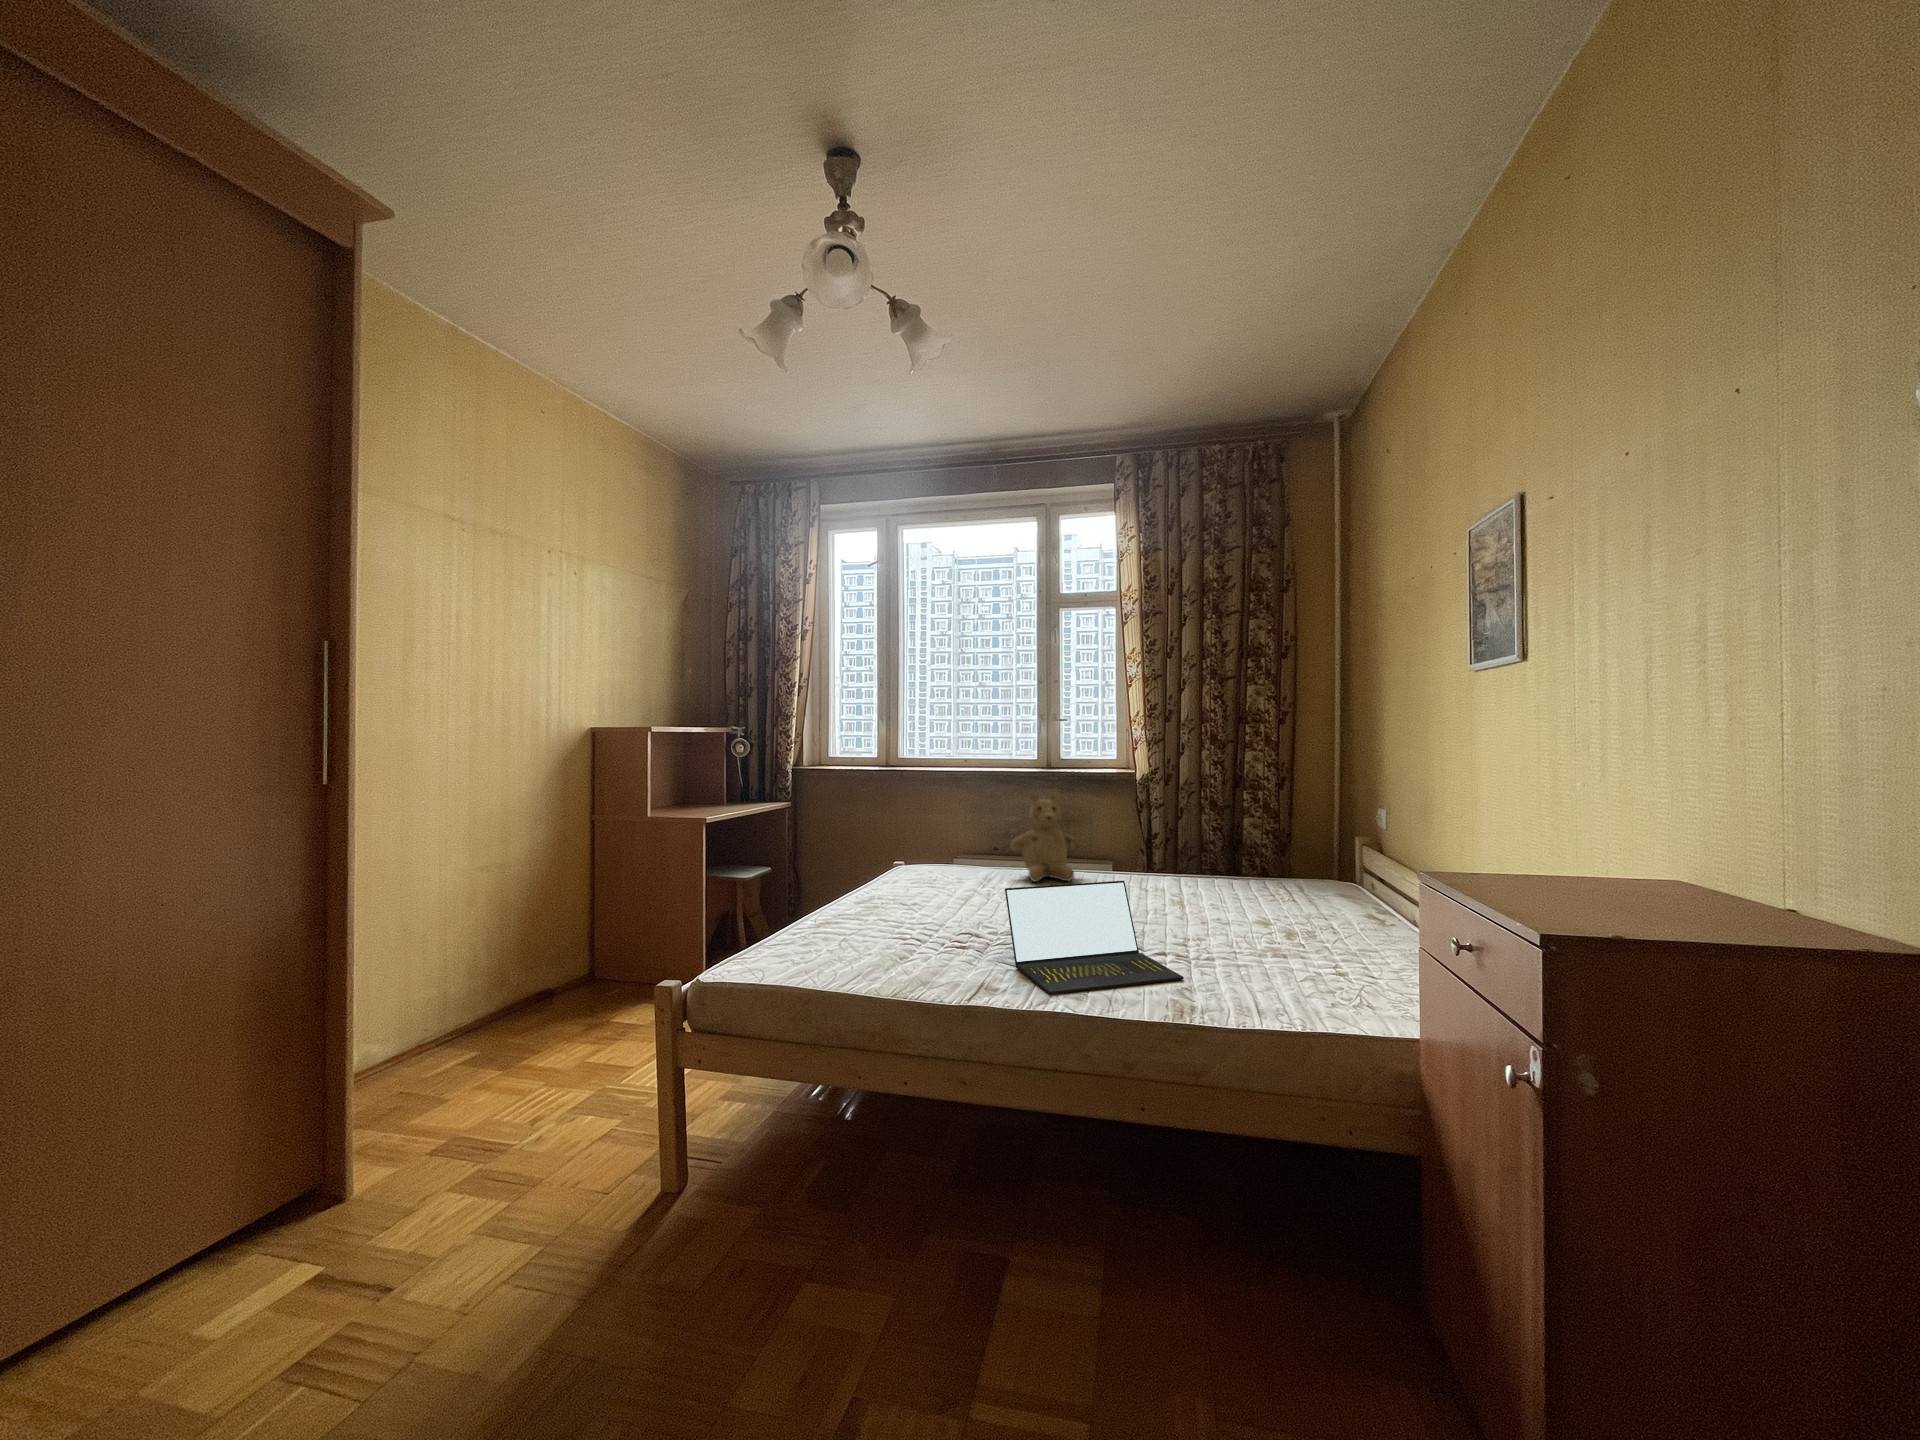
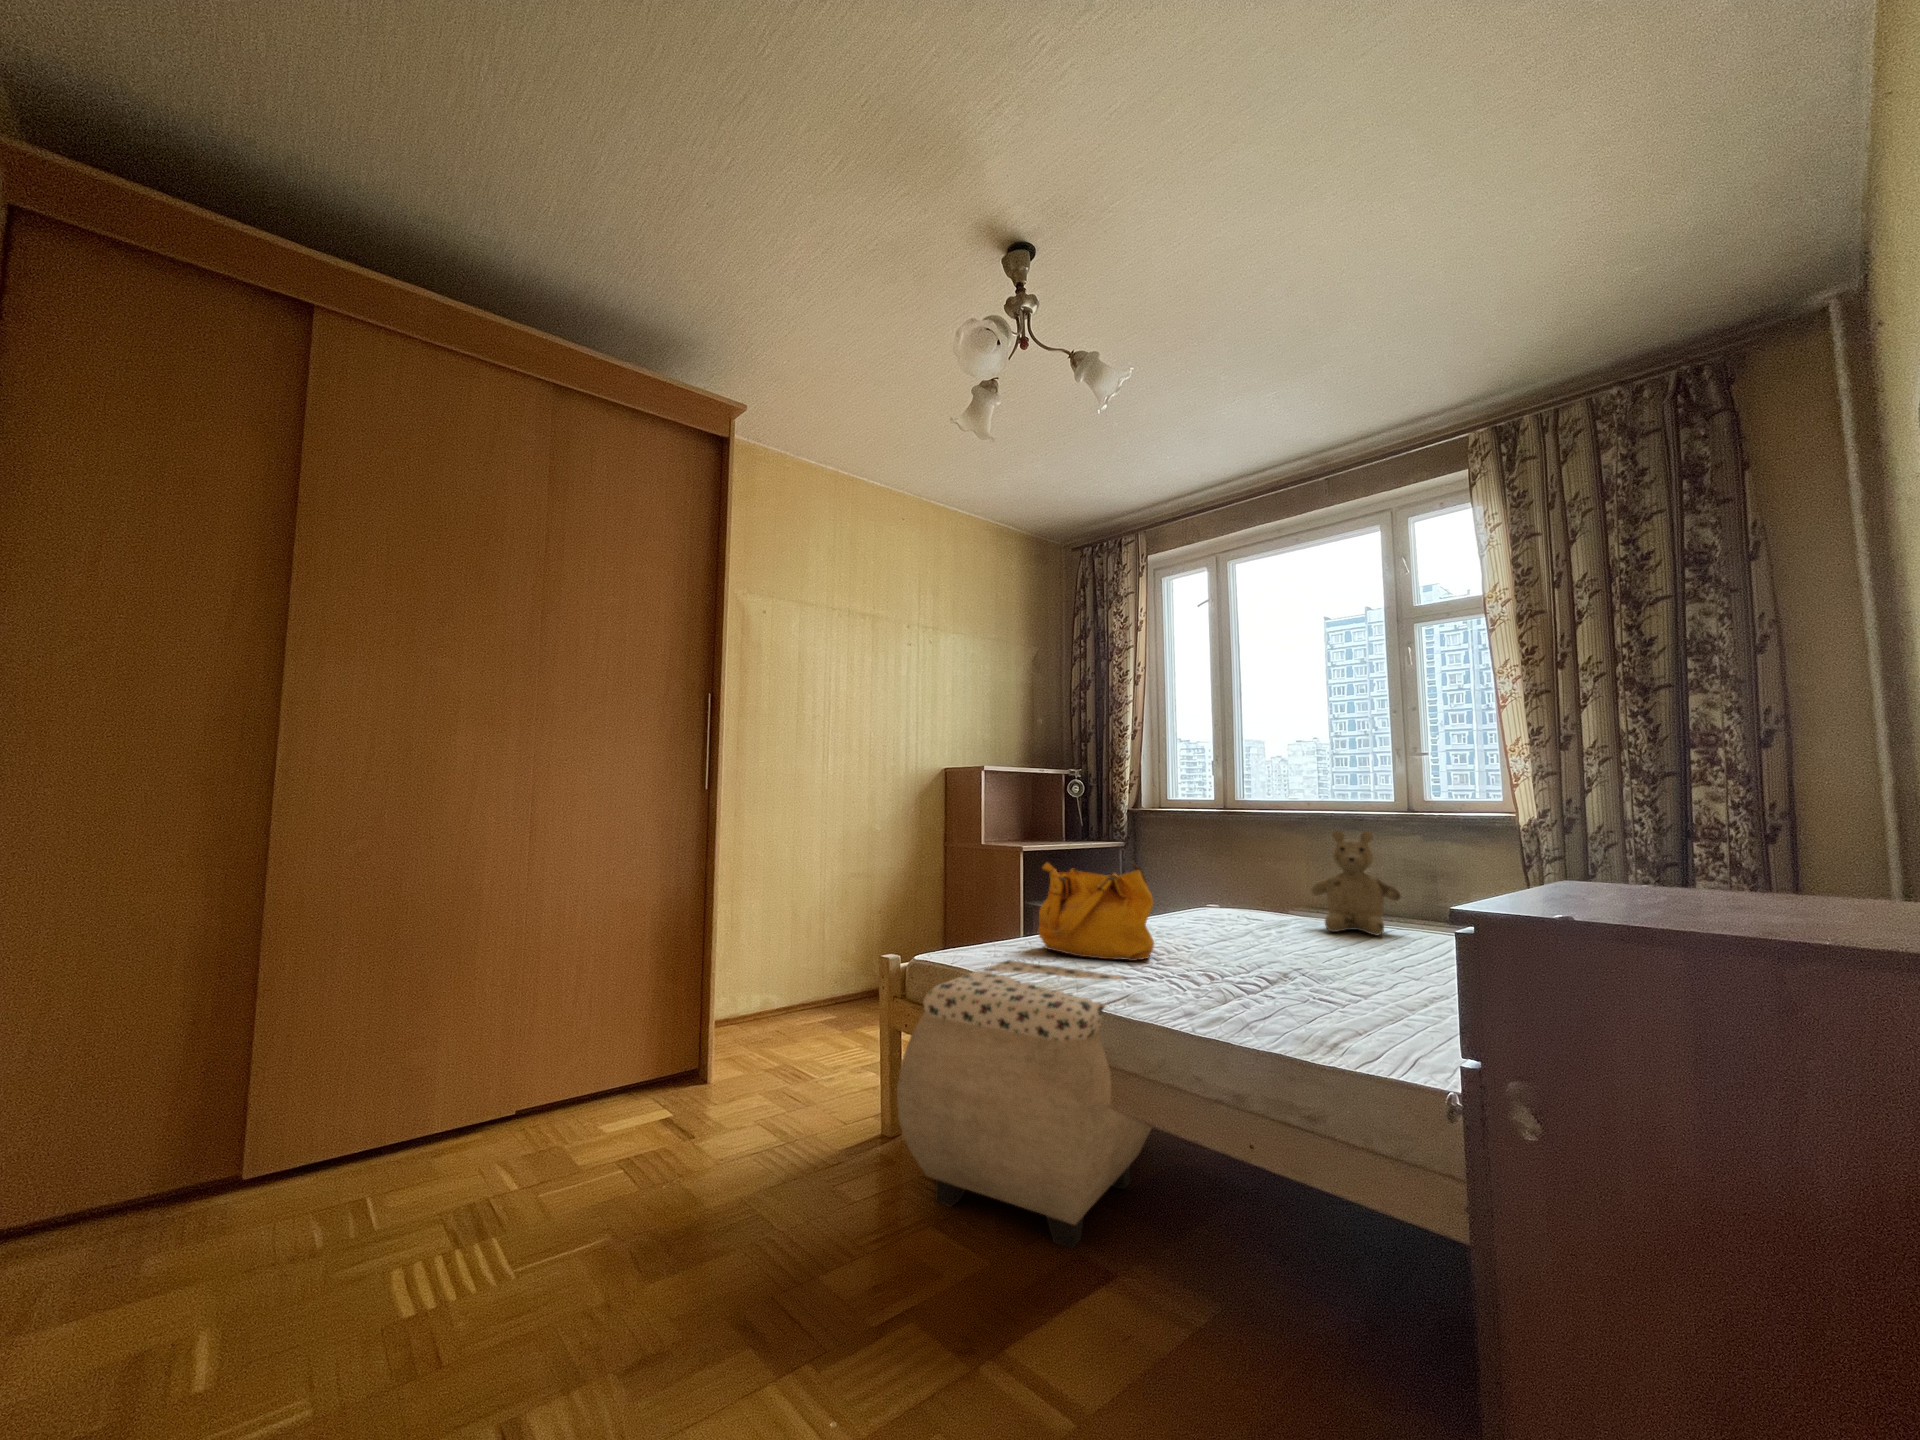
handbag: none [824,844,948,948] -> present [1039,862,1154,961]
laptop: present [1005,881,1184,994] -> none [1182,904,1362,1021]
ottoman: none [747,965,989,1259] -> present [897,960,1151,1248]

